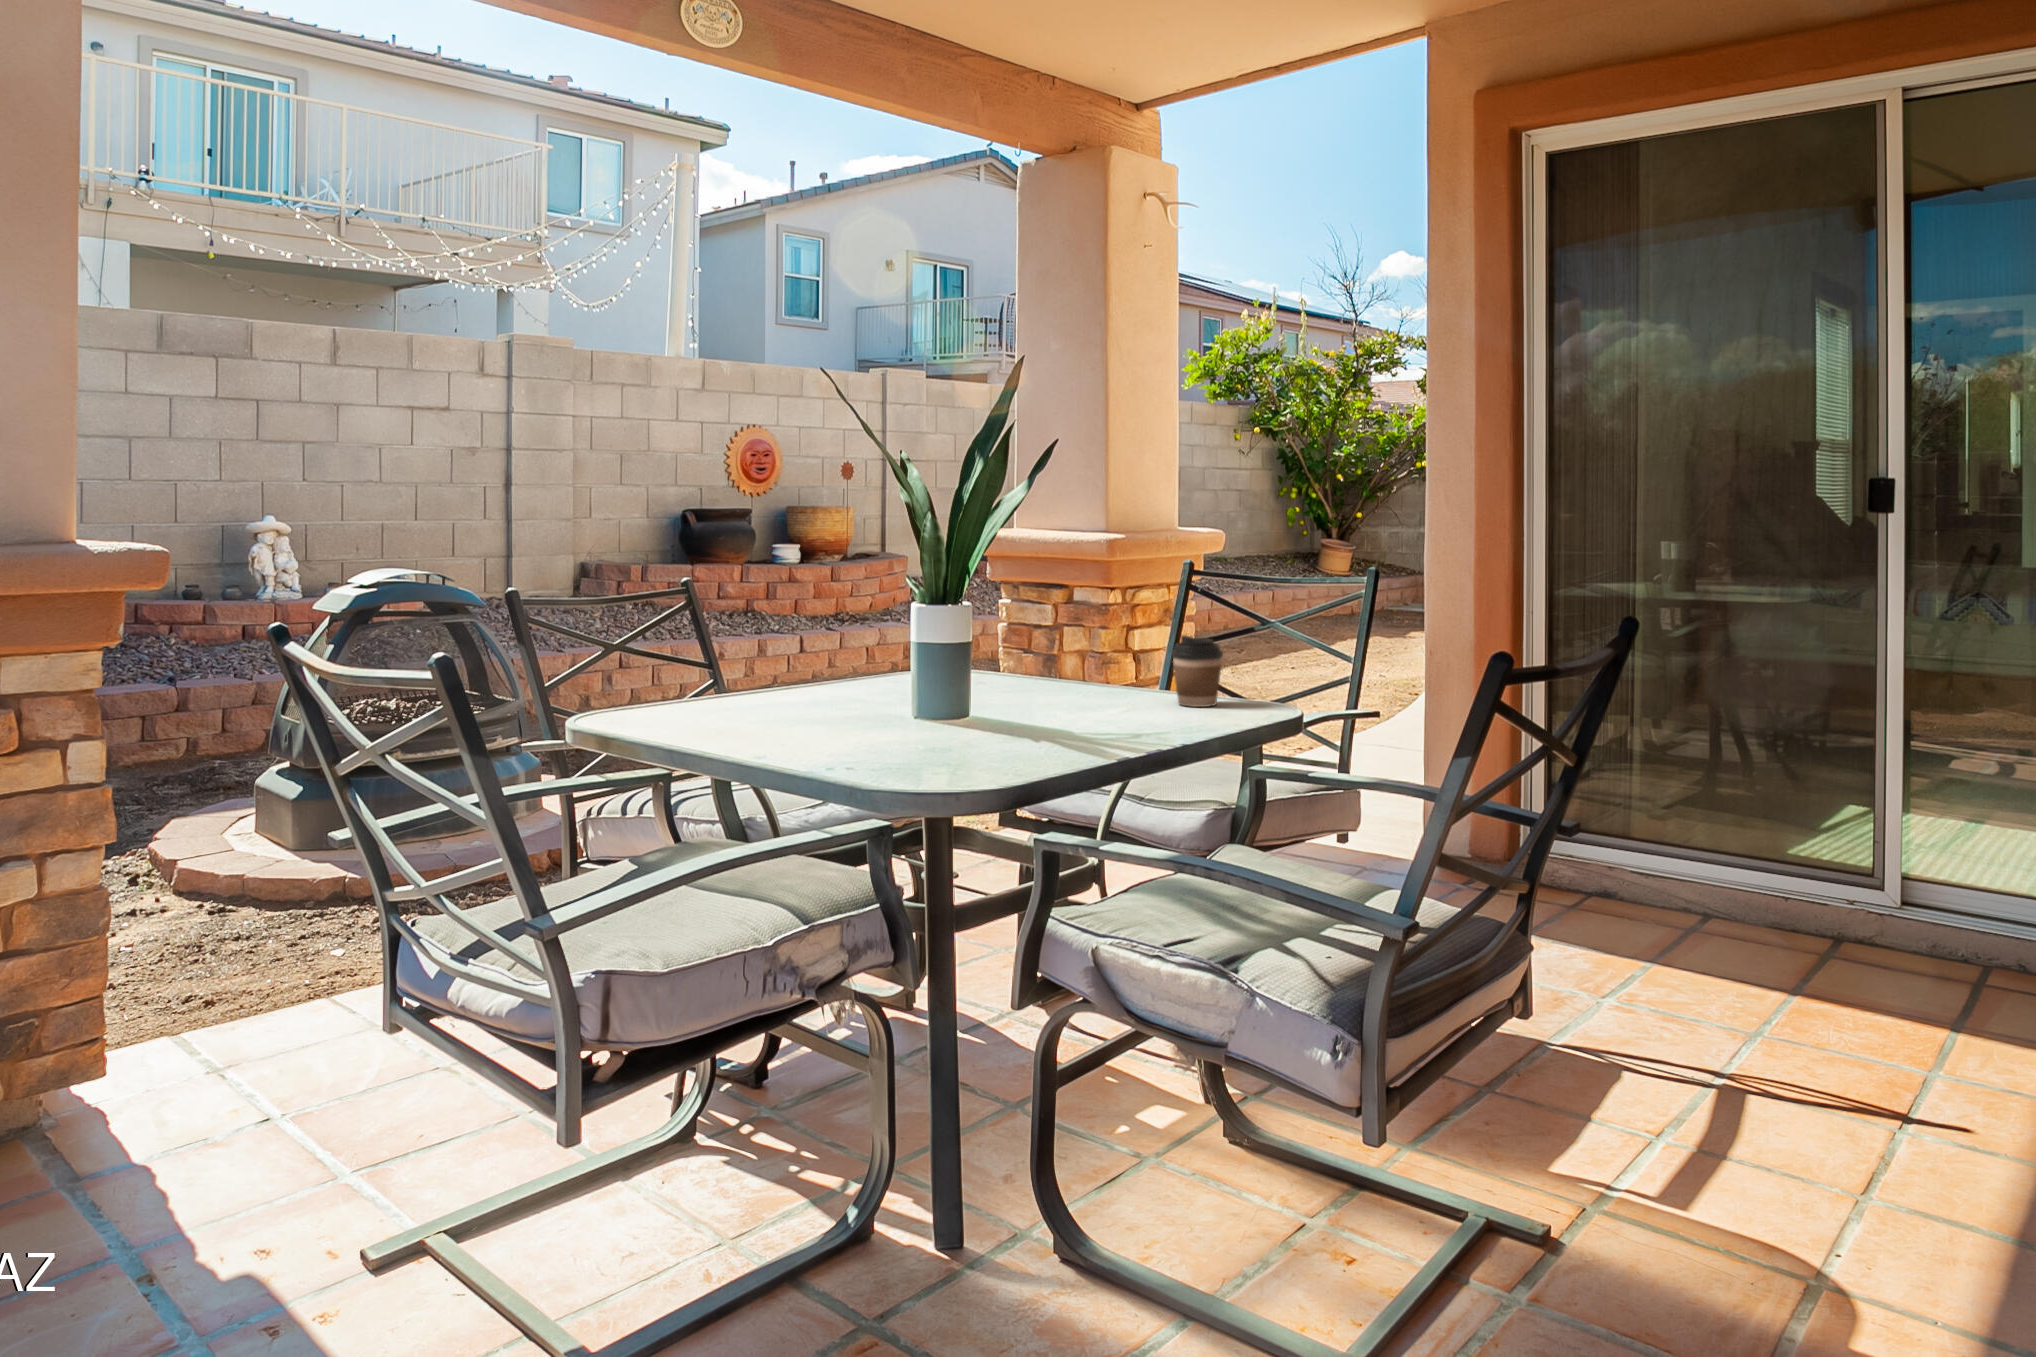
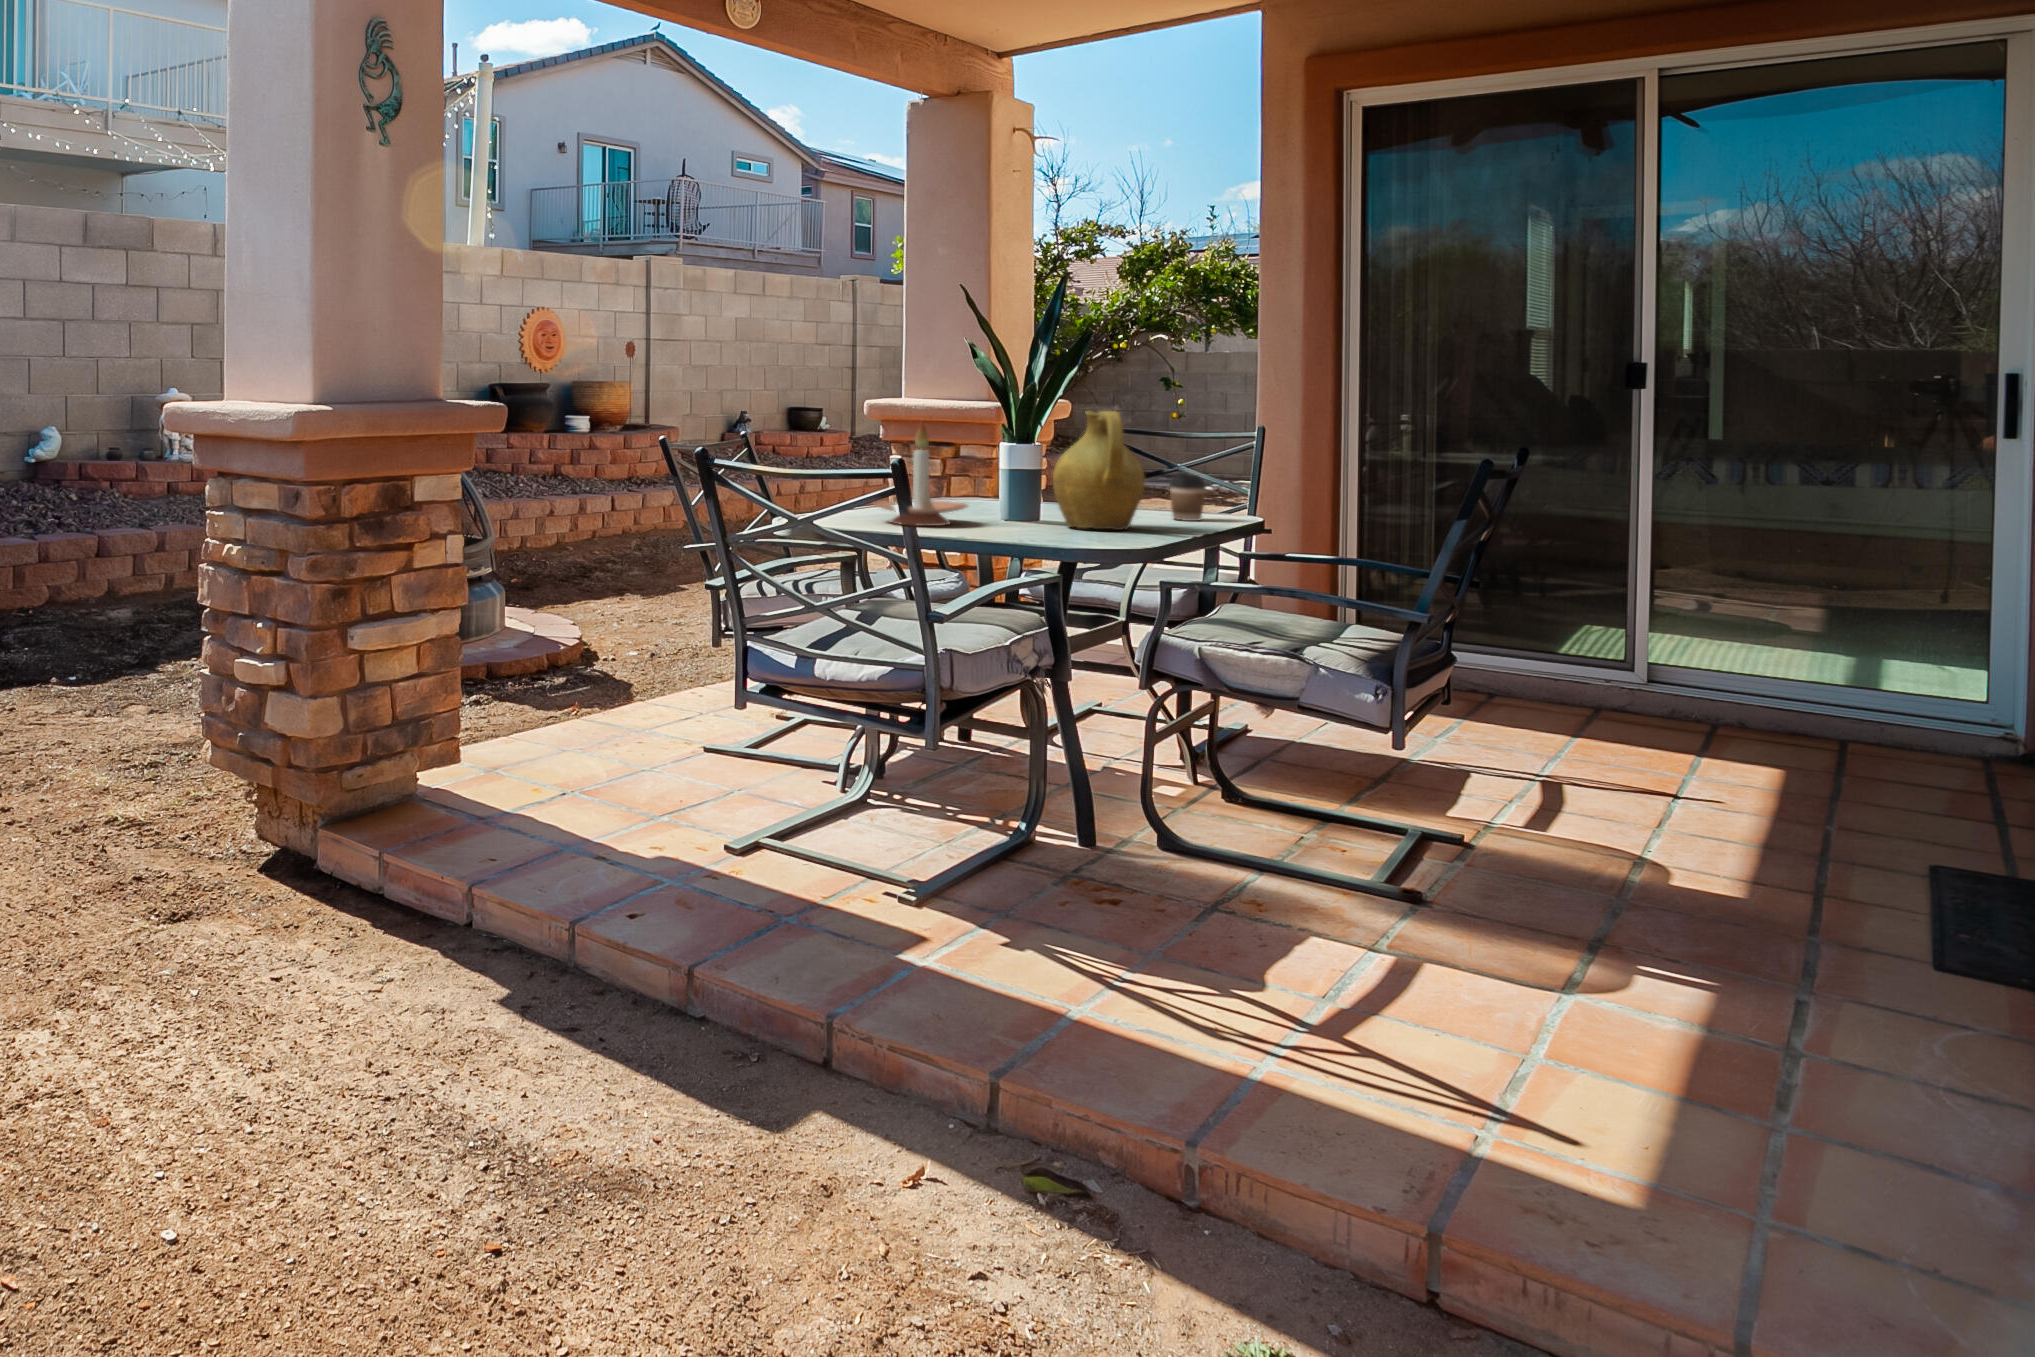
pitcher: none [955,549,1087,733] -> present [1053,410,1145,530]
candle holder: none [700,563,845,724] -> present [874,422,968,526]

